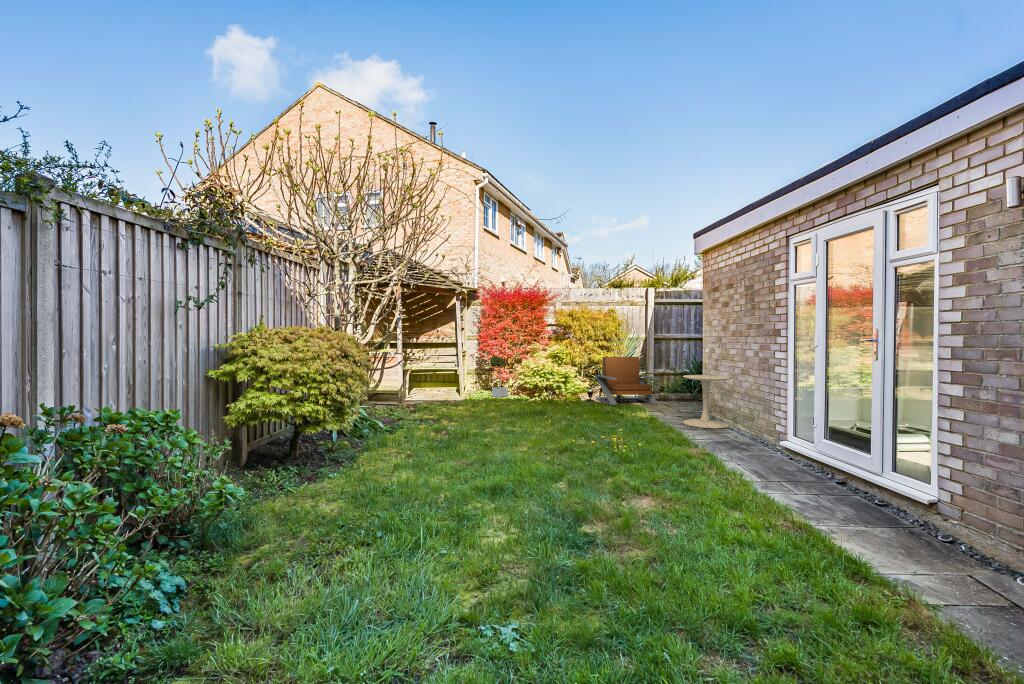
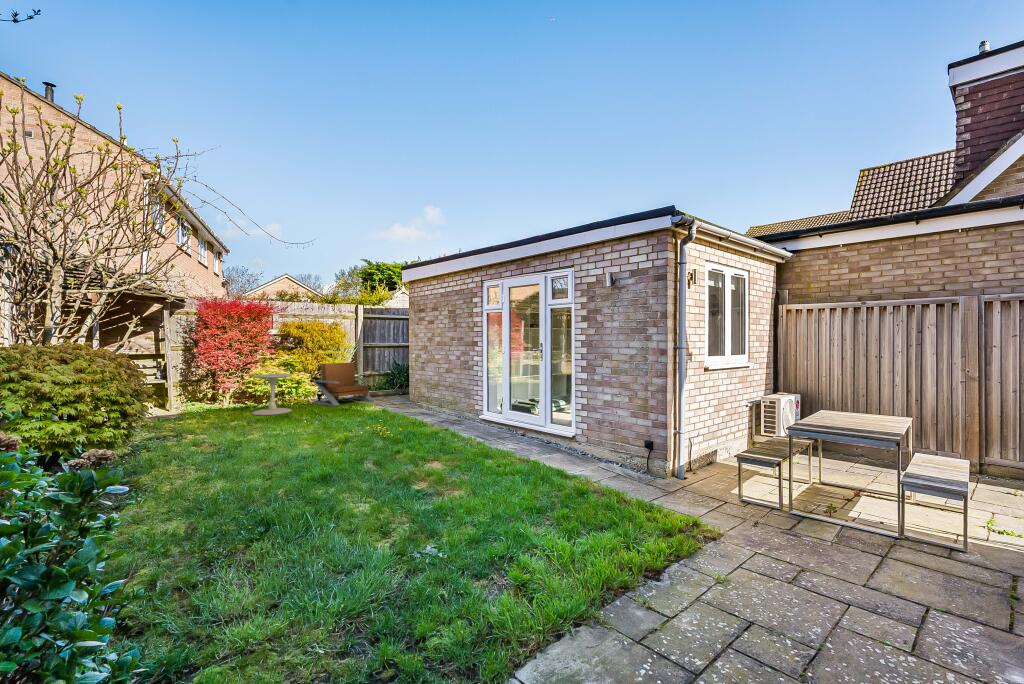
potted tree: present [490,356,508,397] -> none [182,367,209,413]
pedestal table: present [682,375,730,428] -> present [252,374,292,415]

